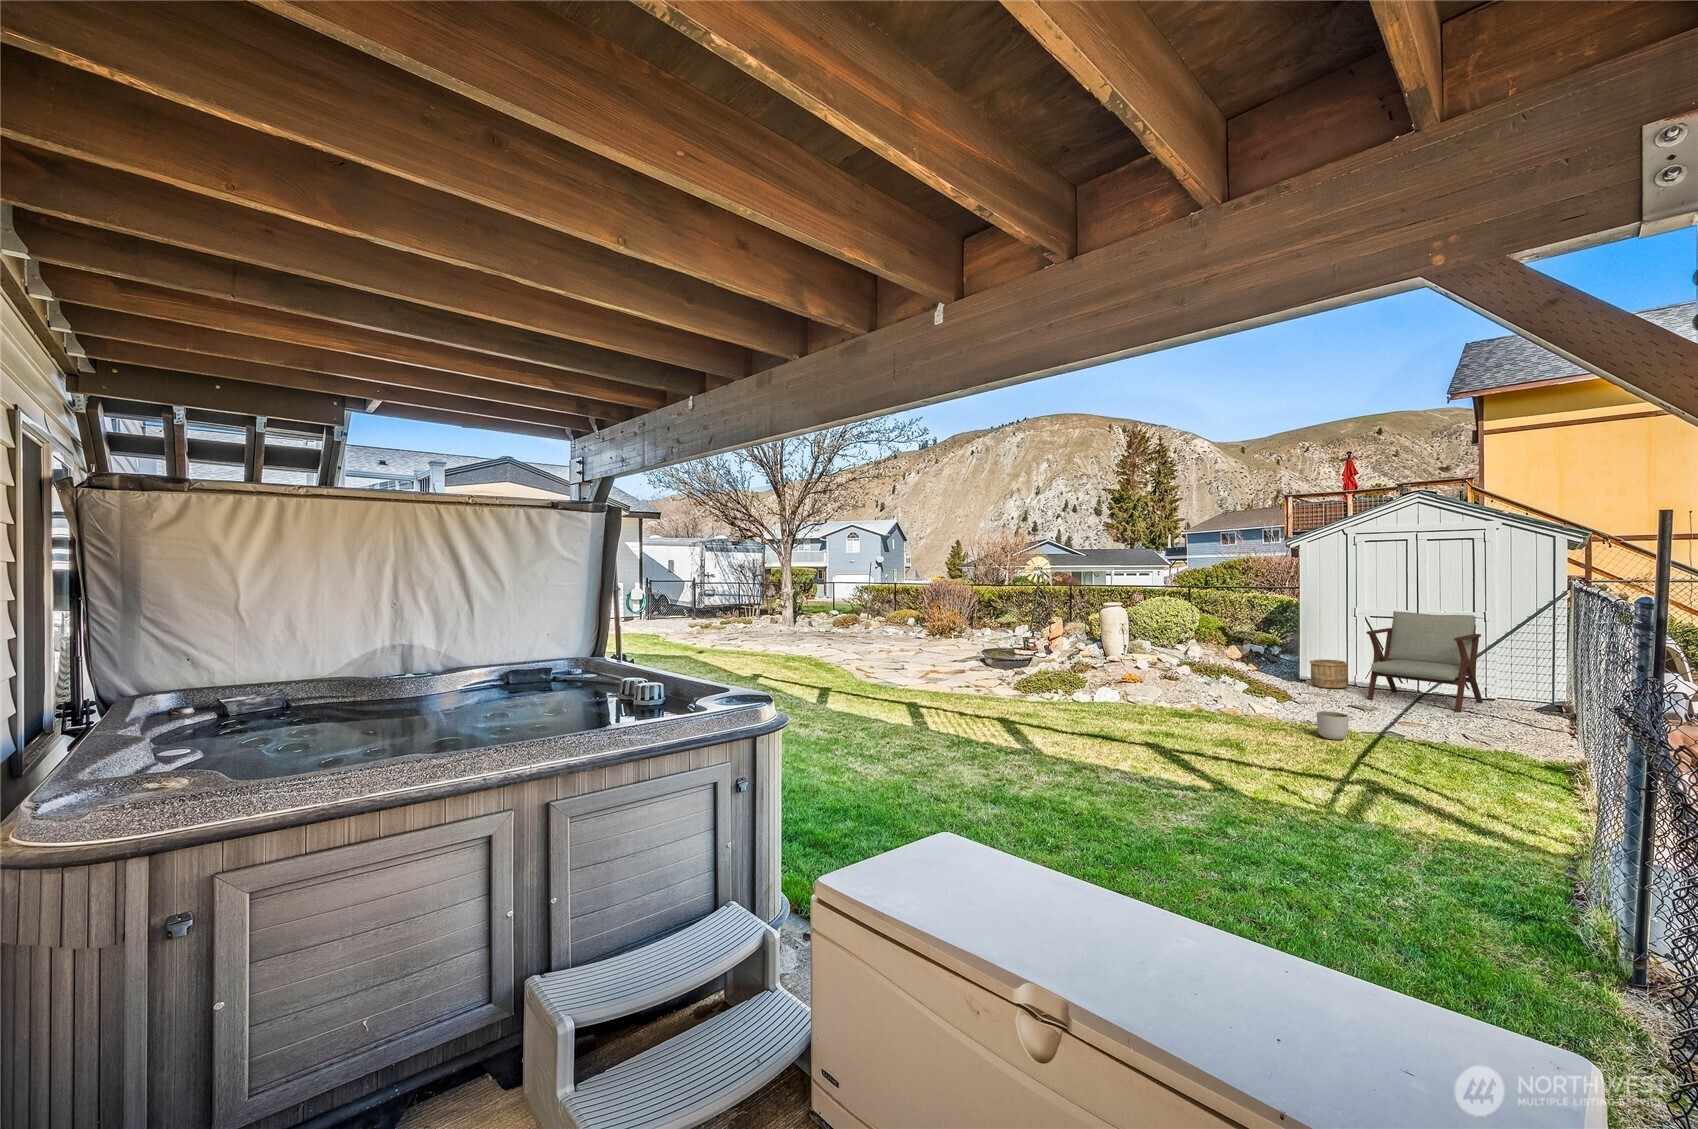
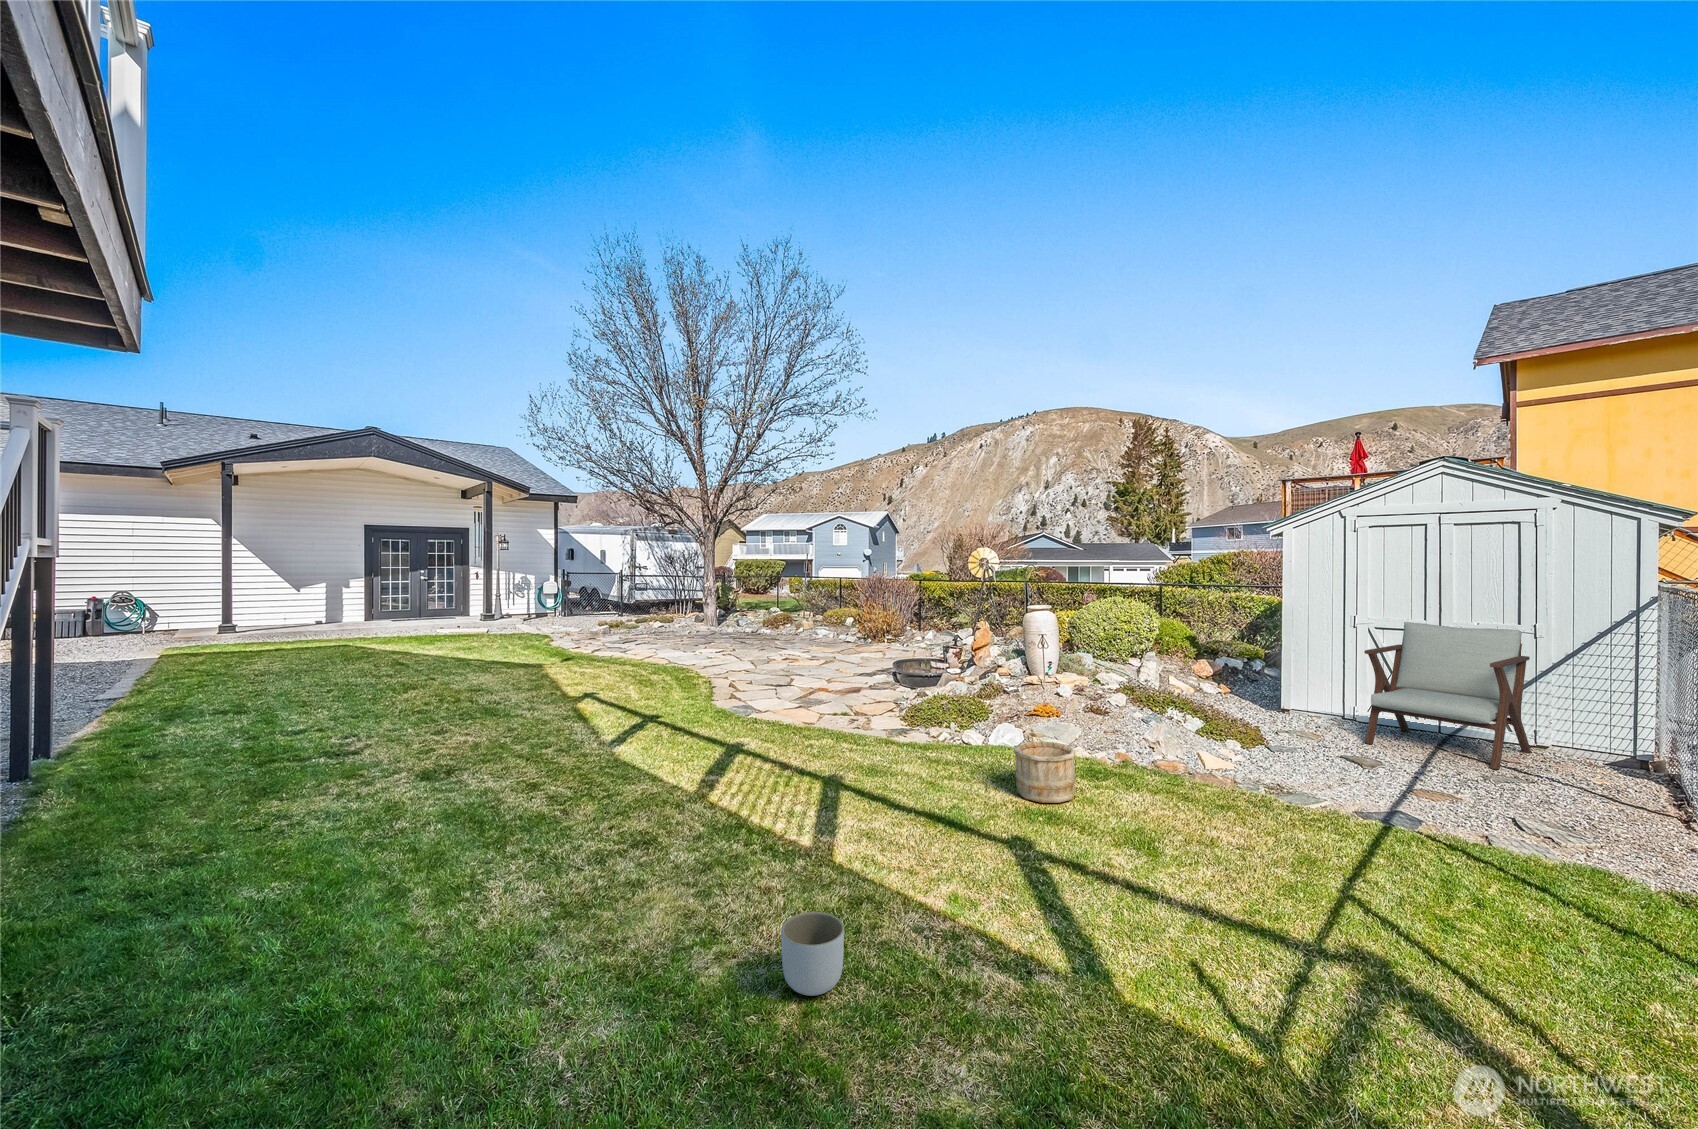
wooden bucket: present [1310,660,1348,688] -> present [1013,742,1076,803]
planter: present [1317,711,1349,740] -> present [781,912,844,996]

